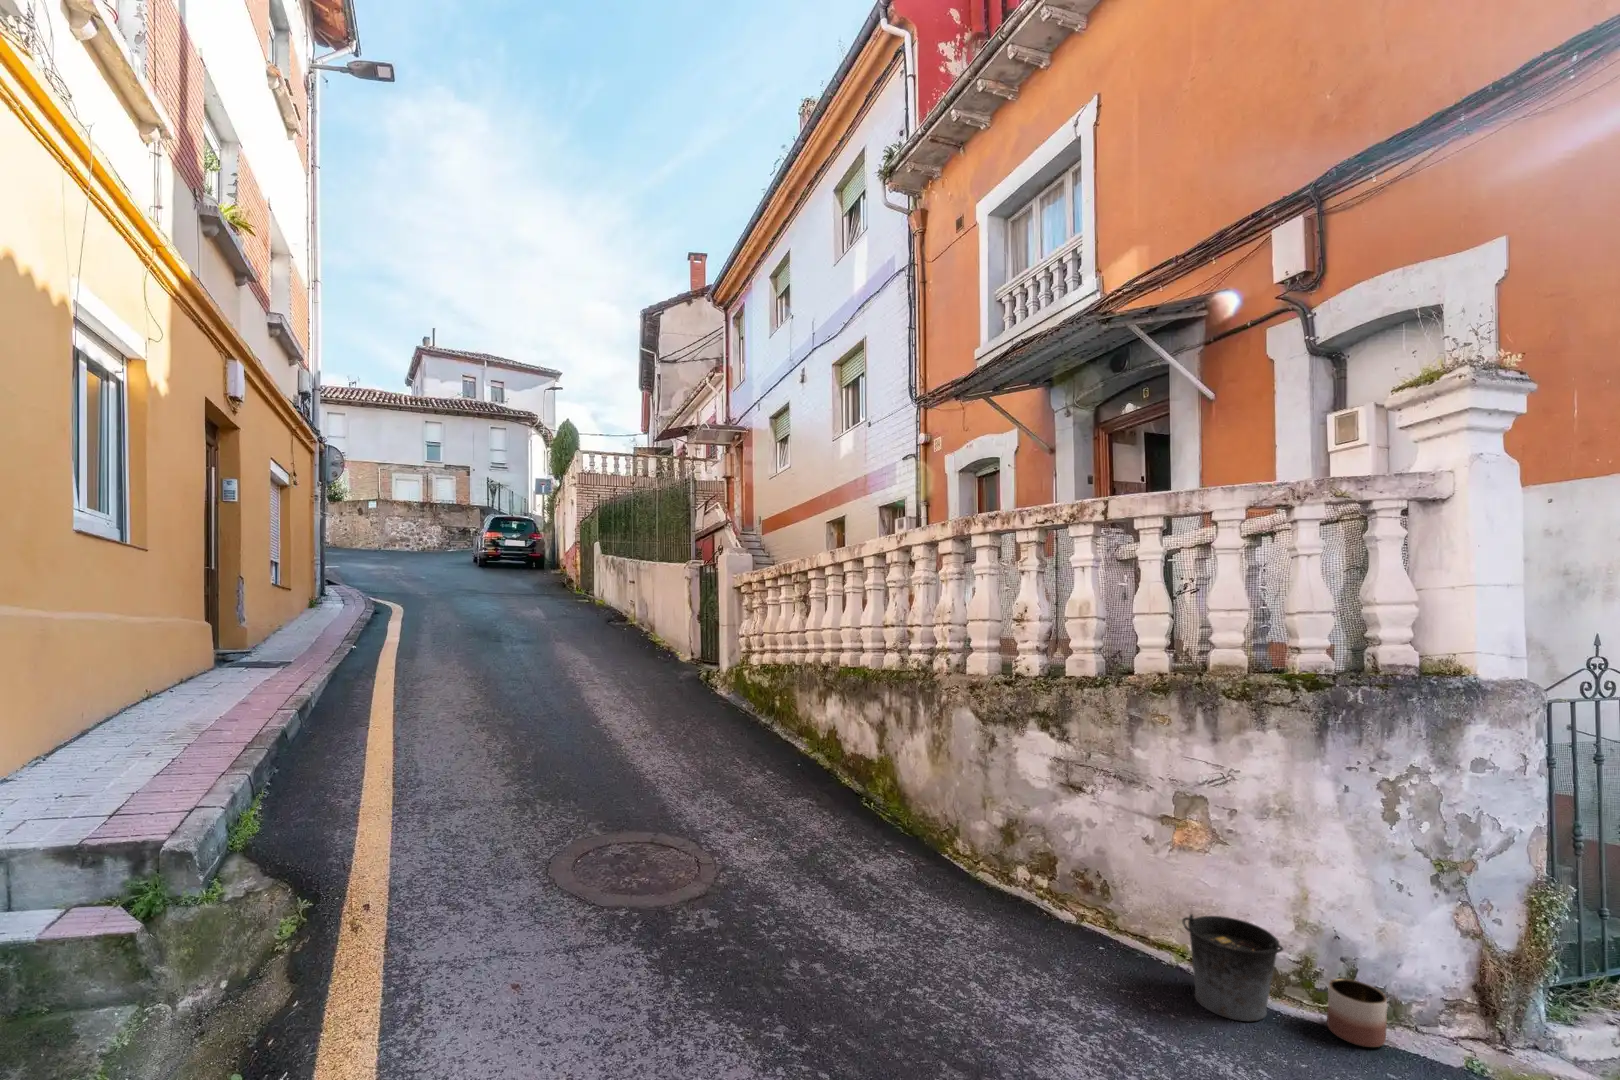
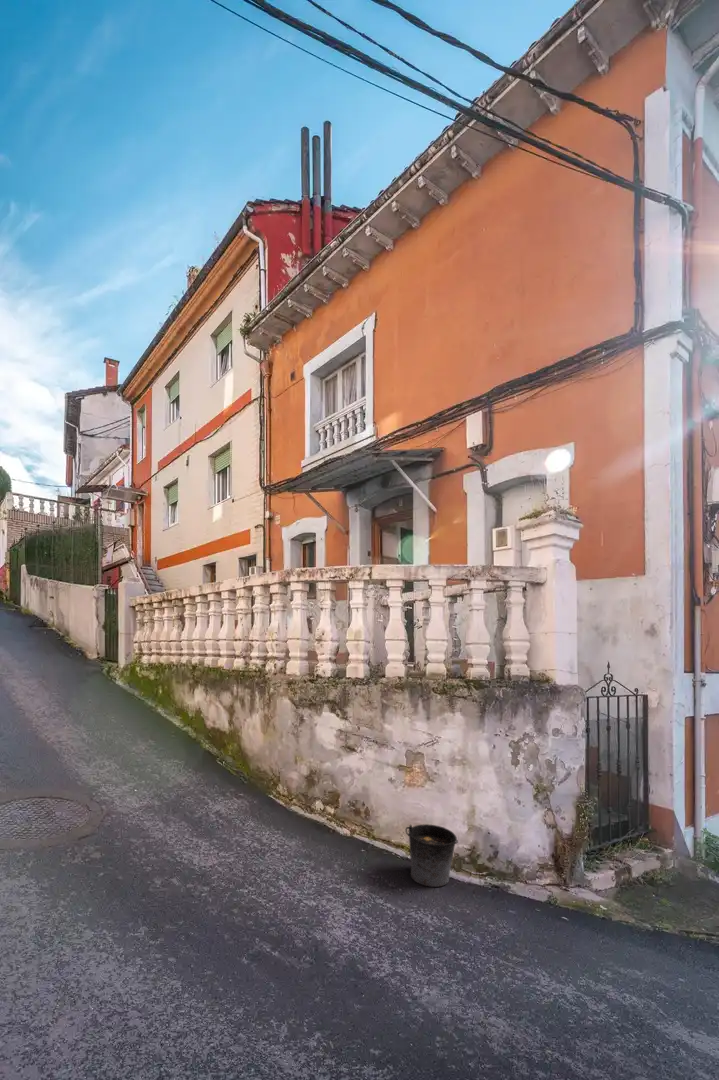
planter: present [1327,979,1387,1047] -> none [480,855,510,894]

